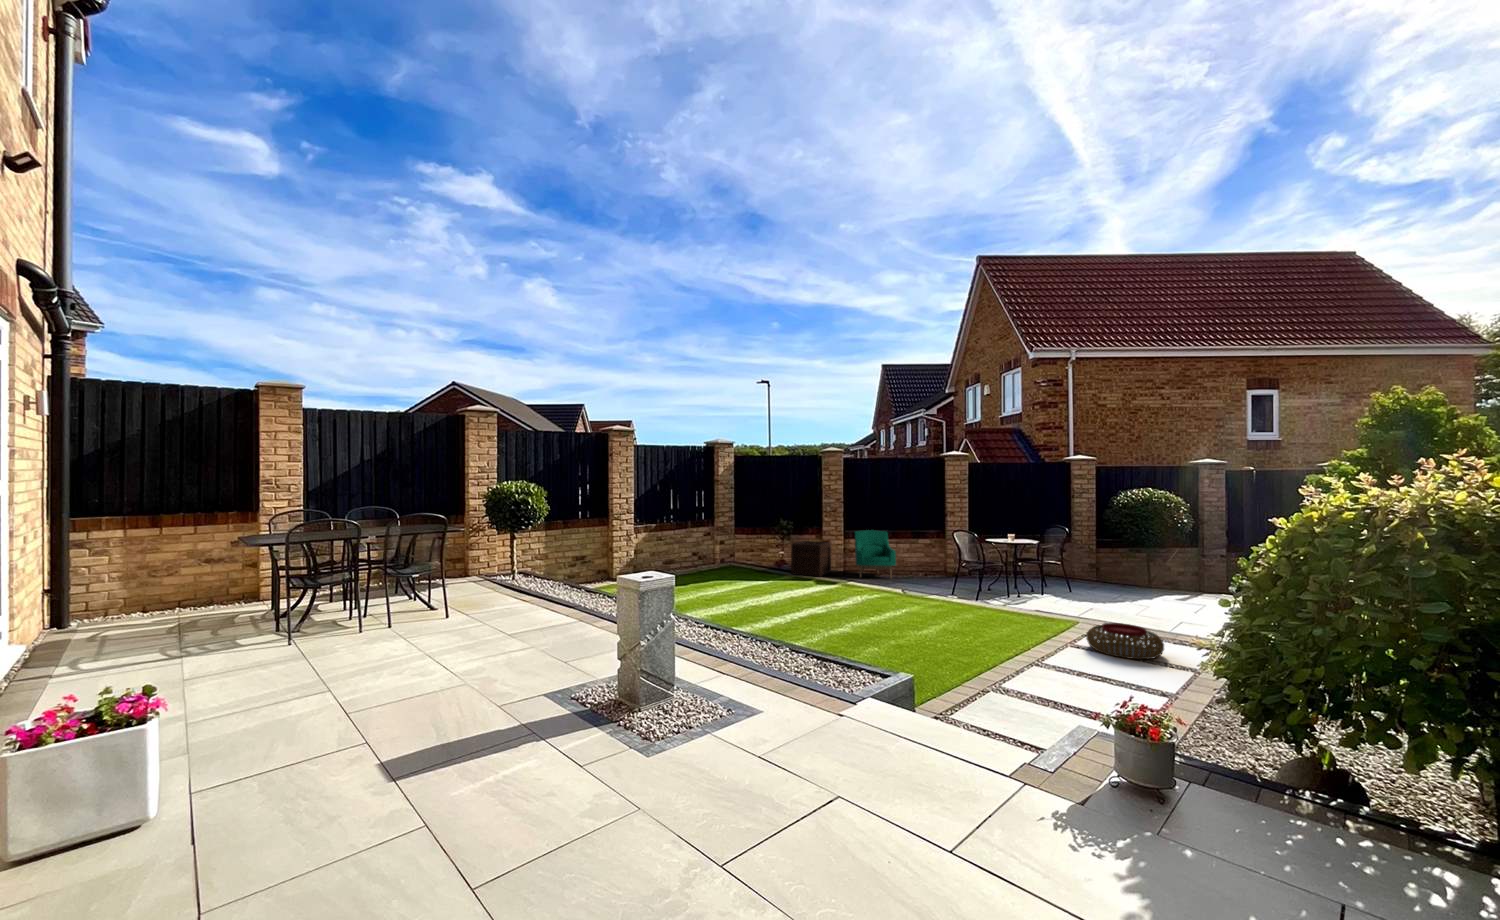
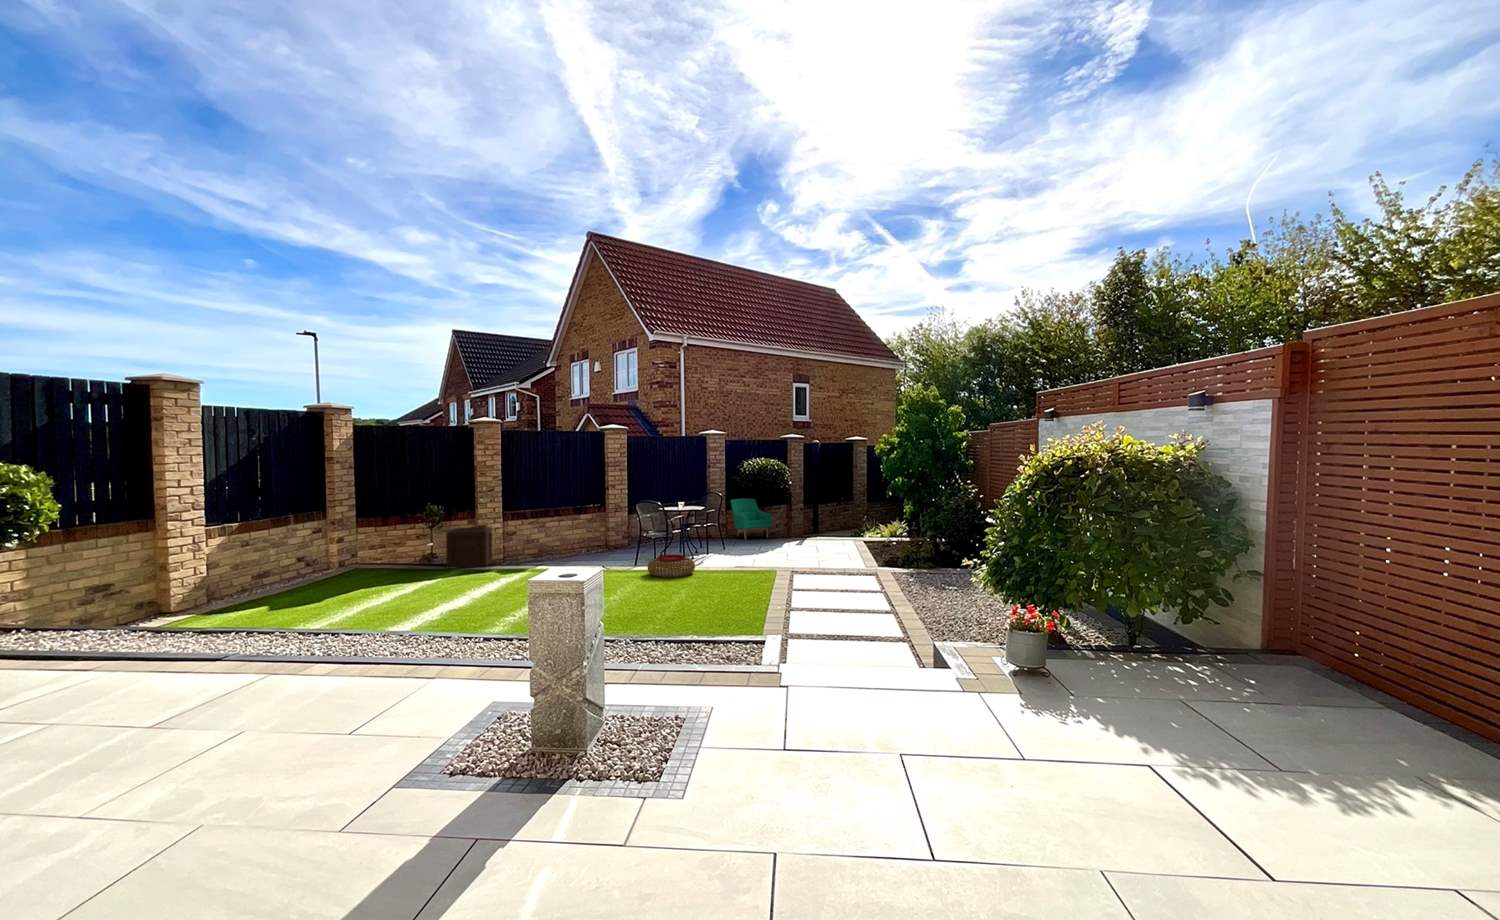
armchair: present [855,530,896,578] -> present [731,499,772,539]
pouf: present [1086,623,1164,659] -> present [647,555,695,577]

